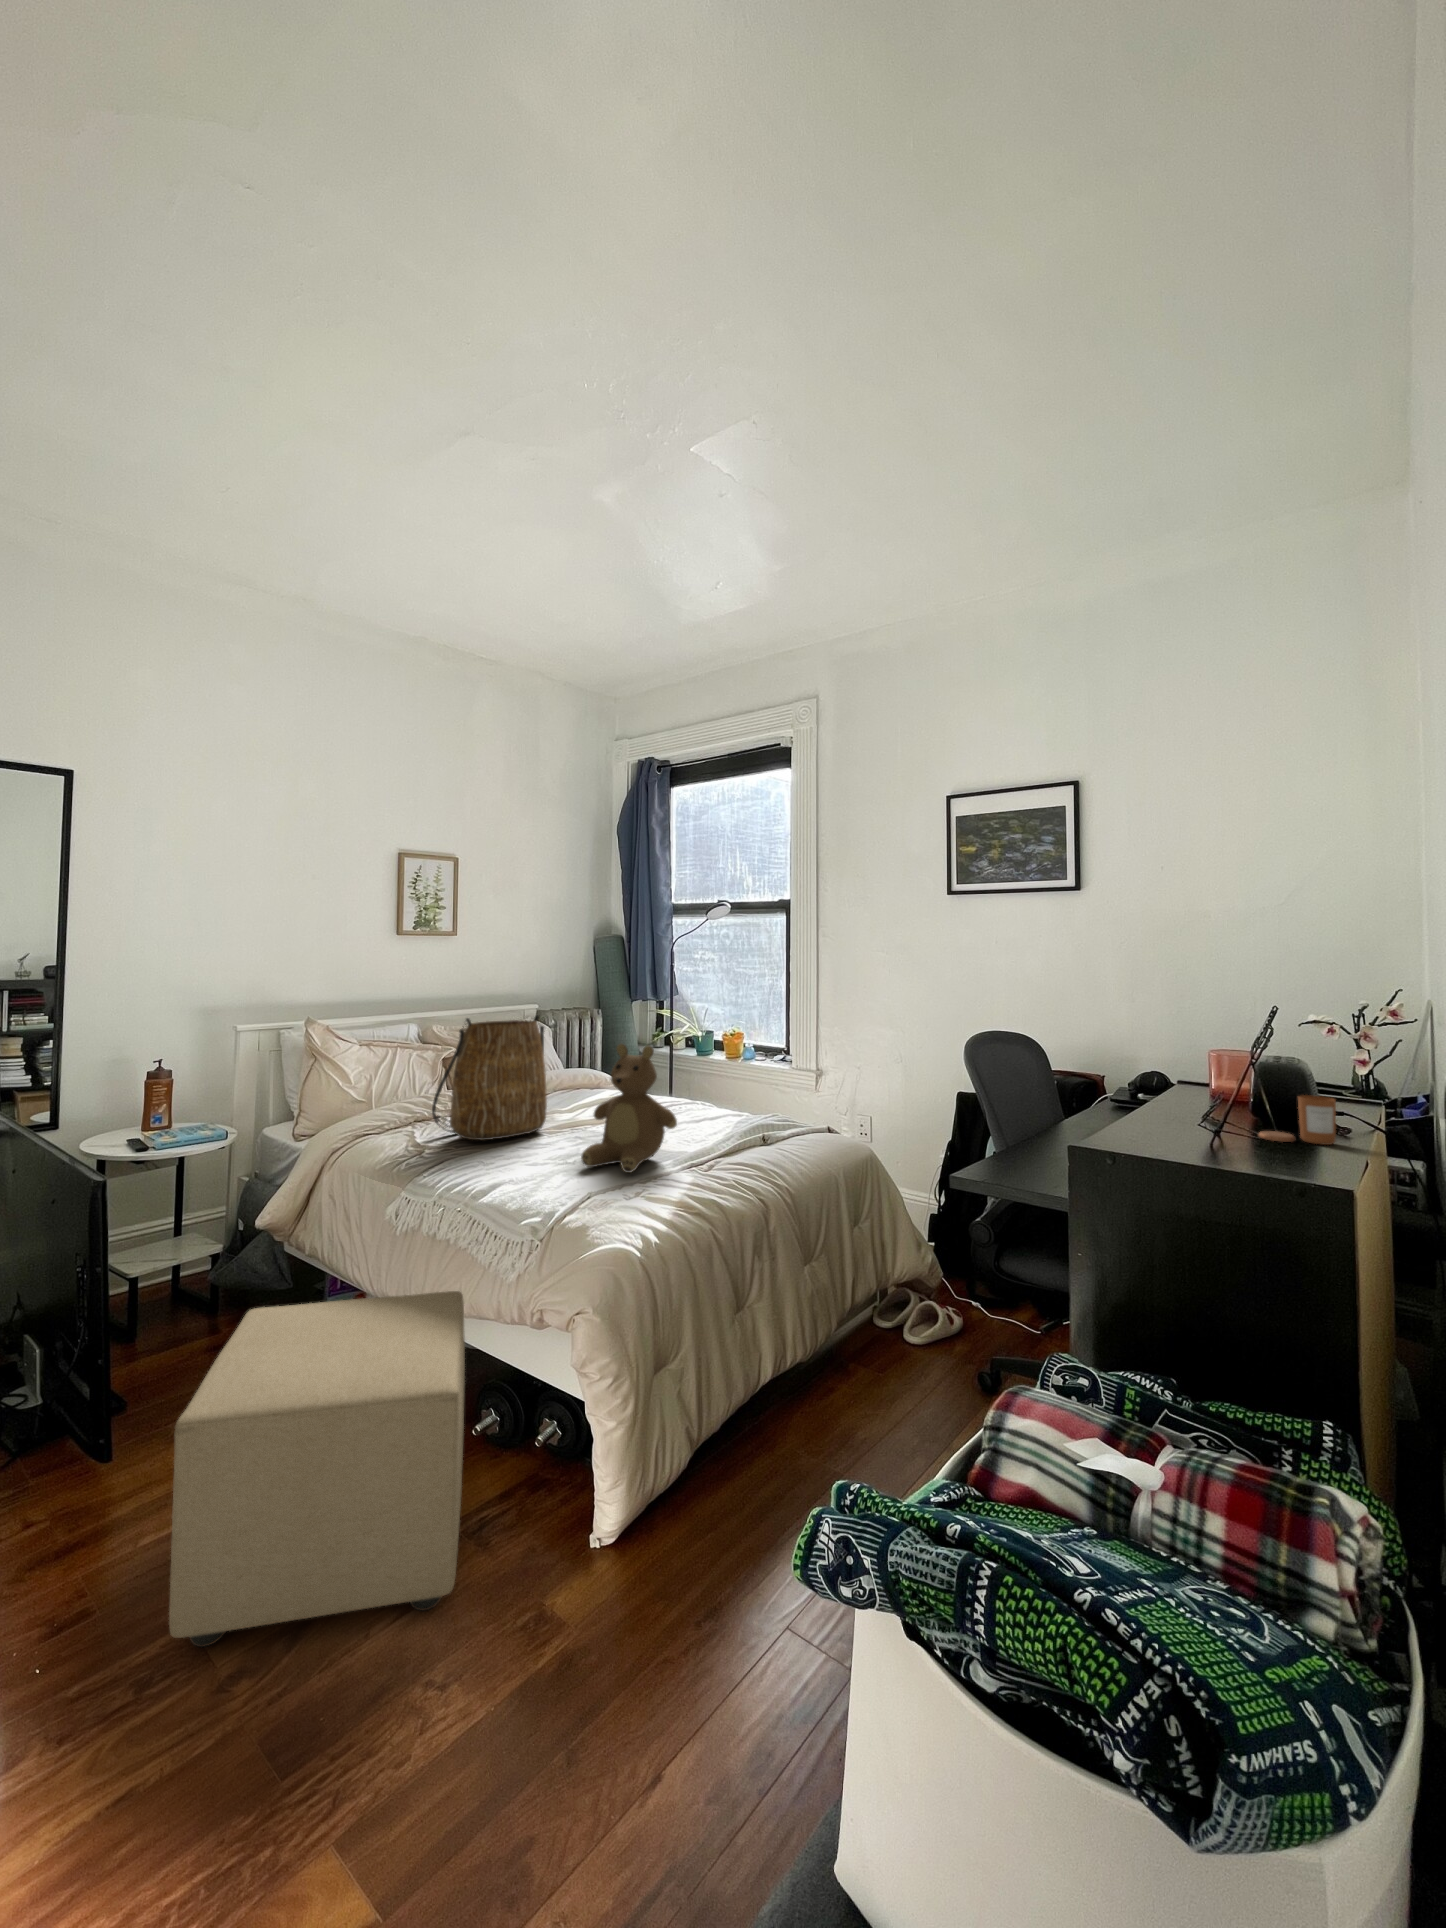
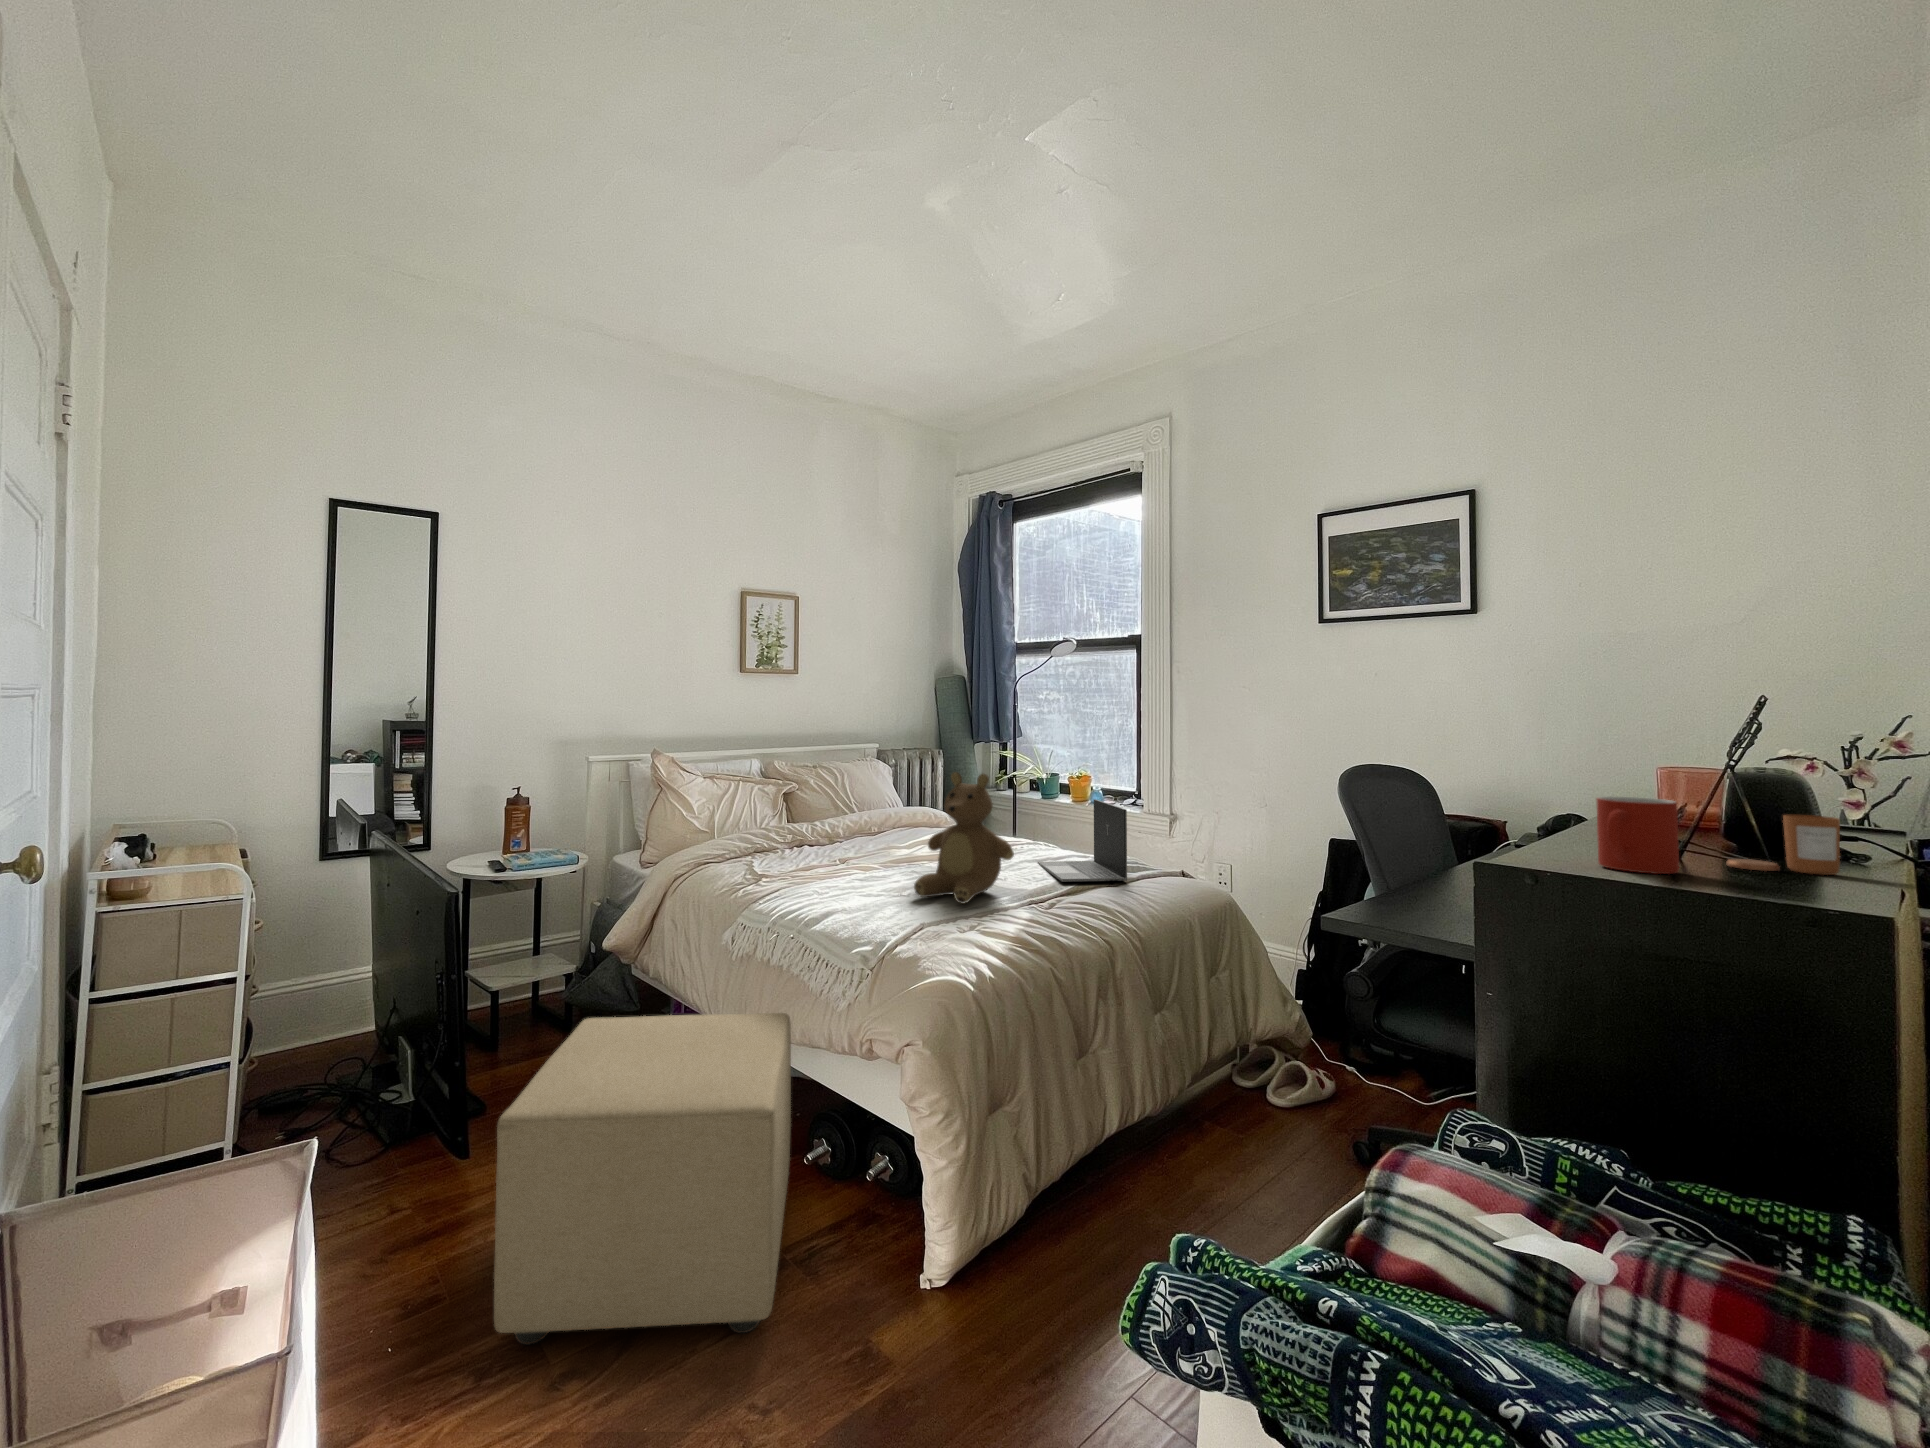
tote bag: present [432,1015,547,1140] -> none [769,746,883,870]
laptop: none [697,1063,781,1146] -> present [1038,800,1127,882]
mug: none [1164,1084,1222,1149] -> present [1597,796,1679,874]

